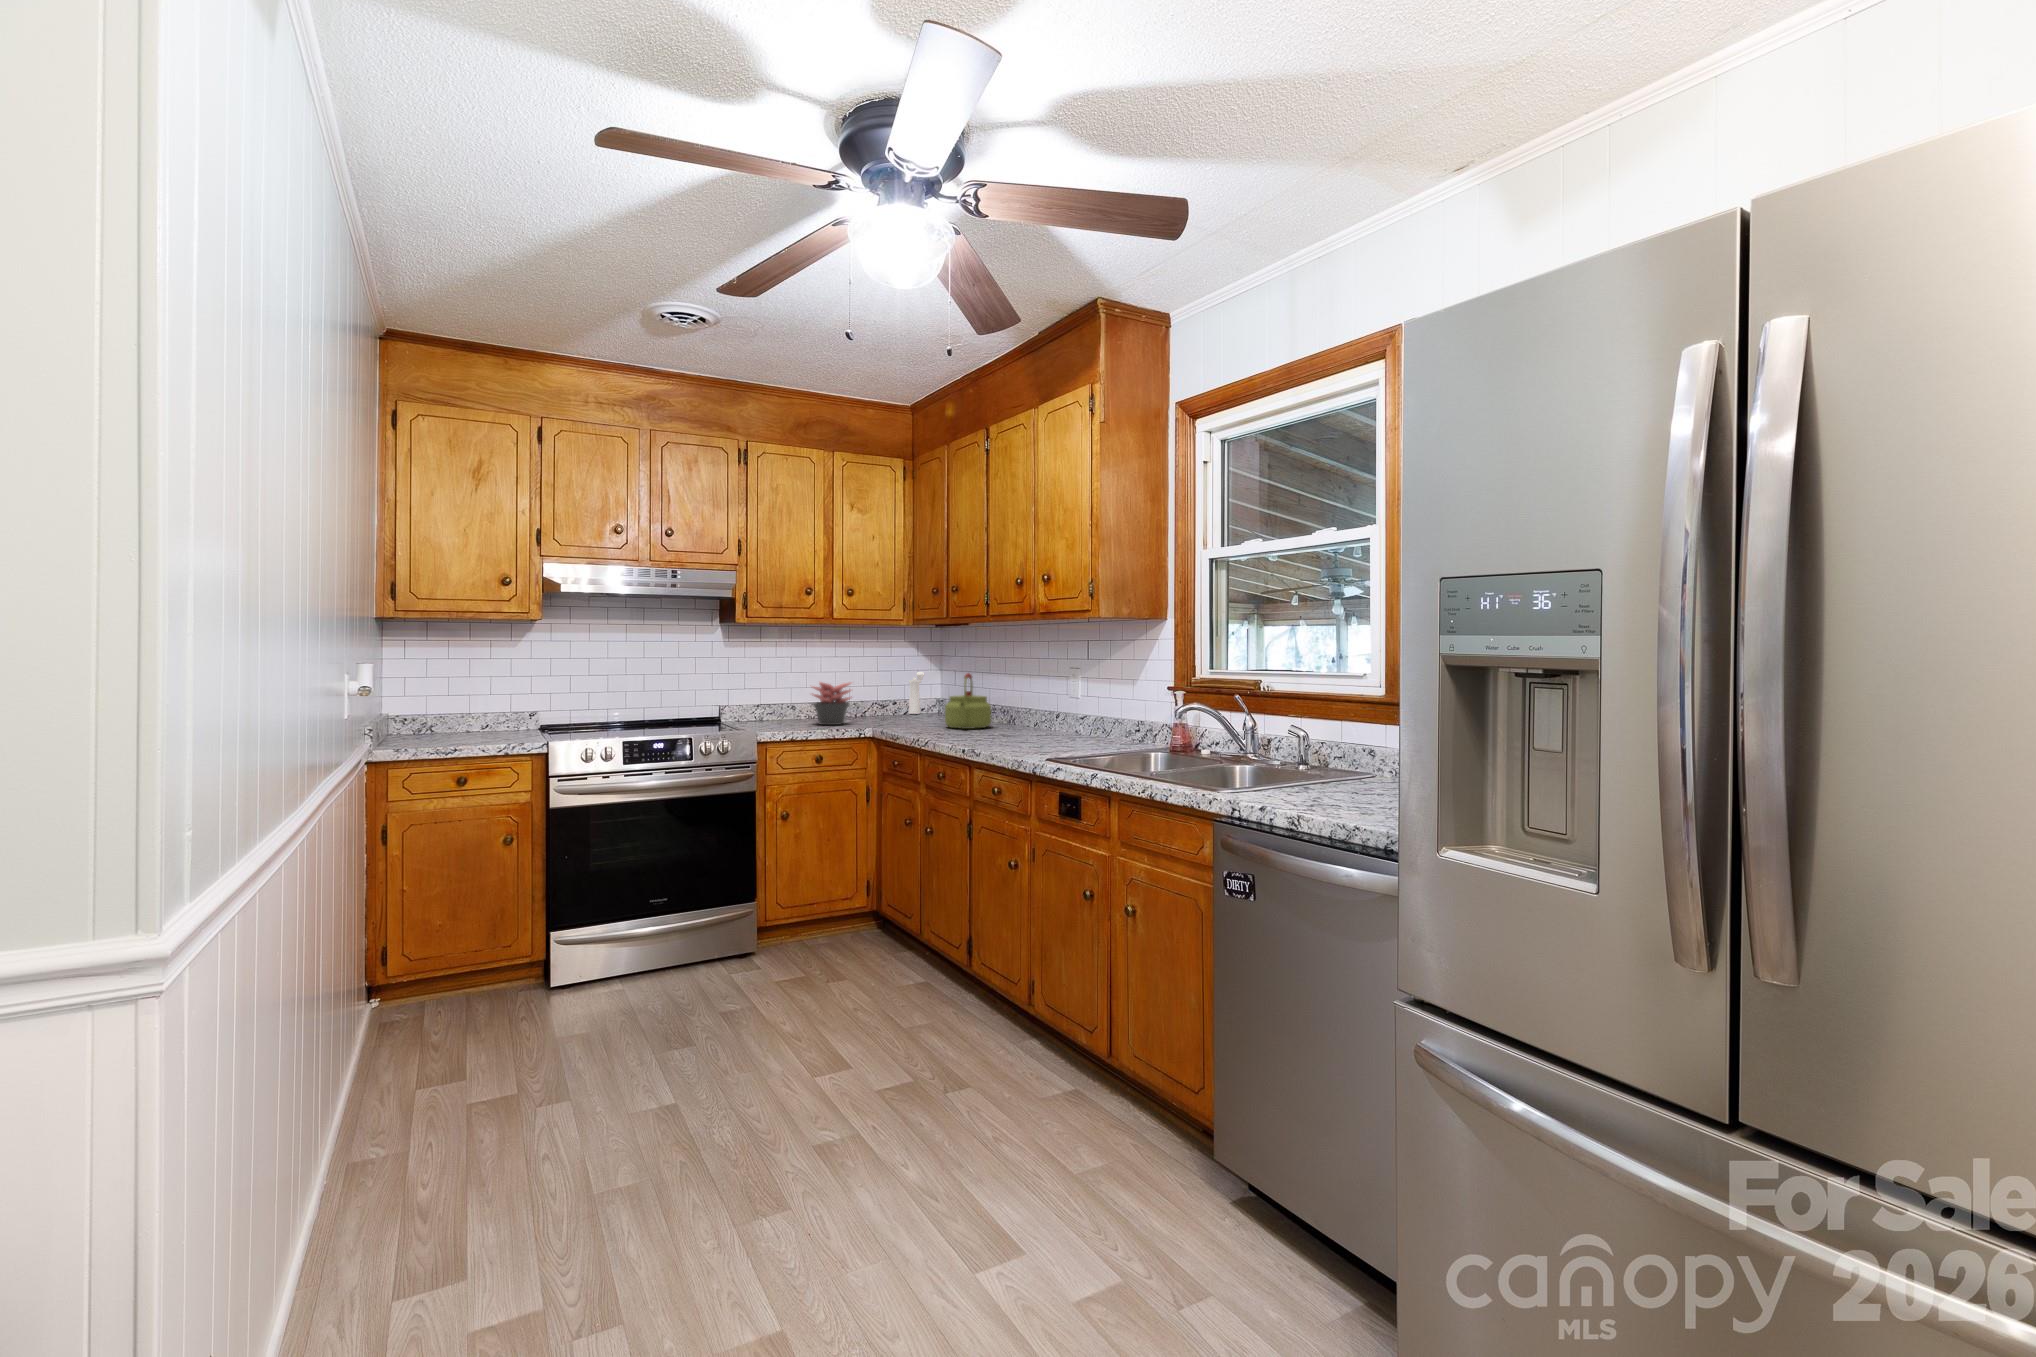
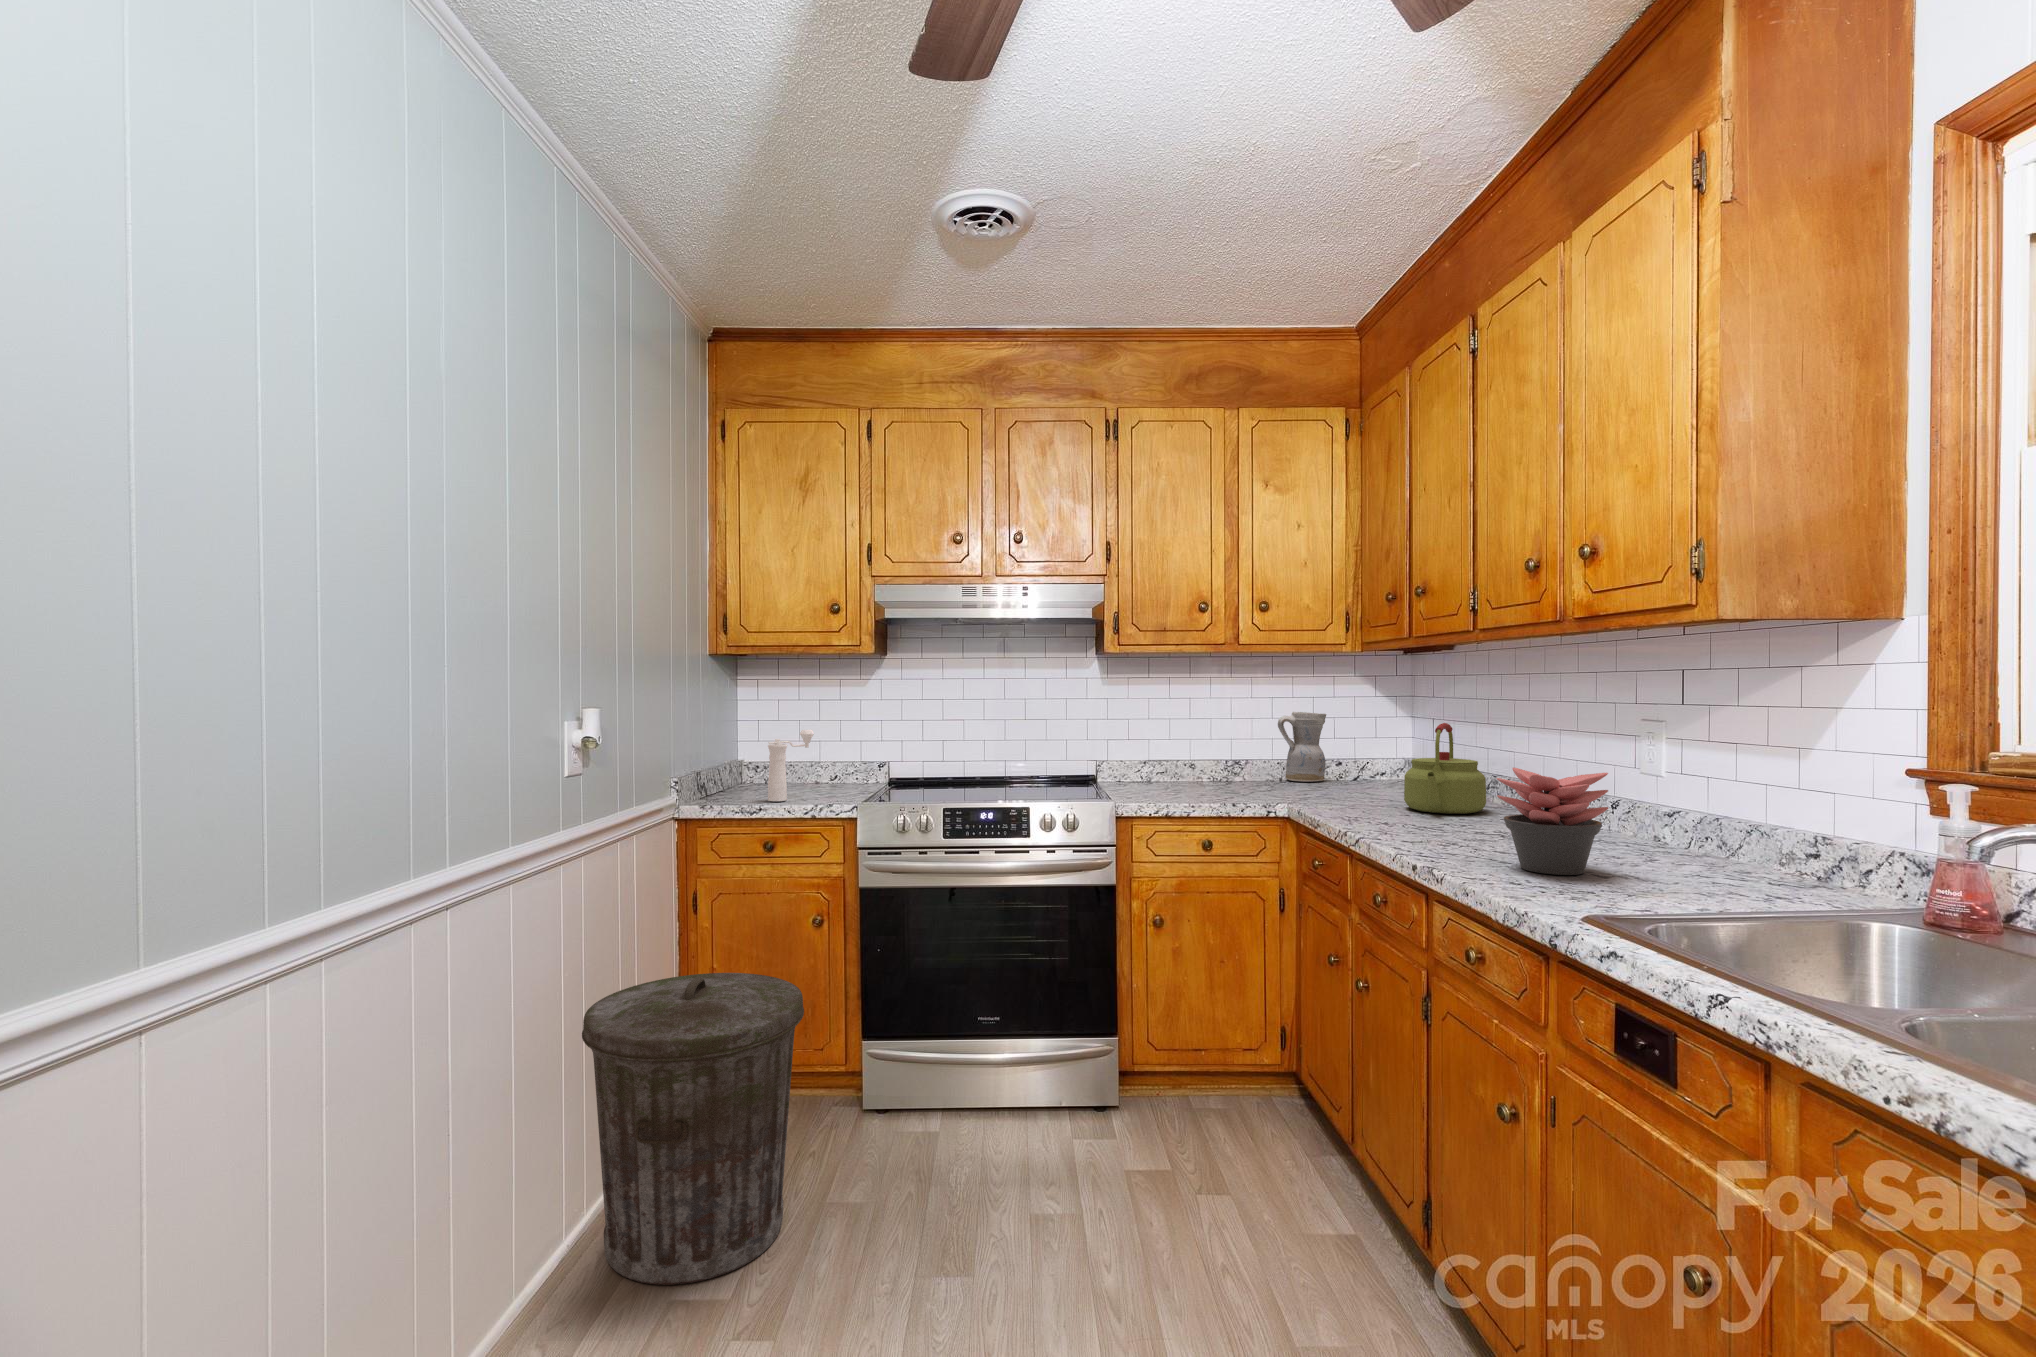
ceramic pitcher: none [855,668,888,717] -> present [1278,712,1326,782]
pepper mill: present [909,672,924,714] -> present [768,730,814,801]
succulent plant: present [813,682,851,725] -> present [1497,768,1608,875]
trash can: none [370,869,555,1087] -> present [582,973,804,1285]

